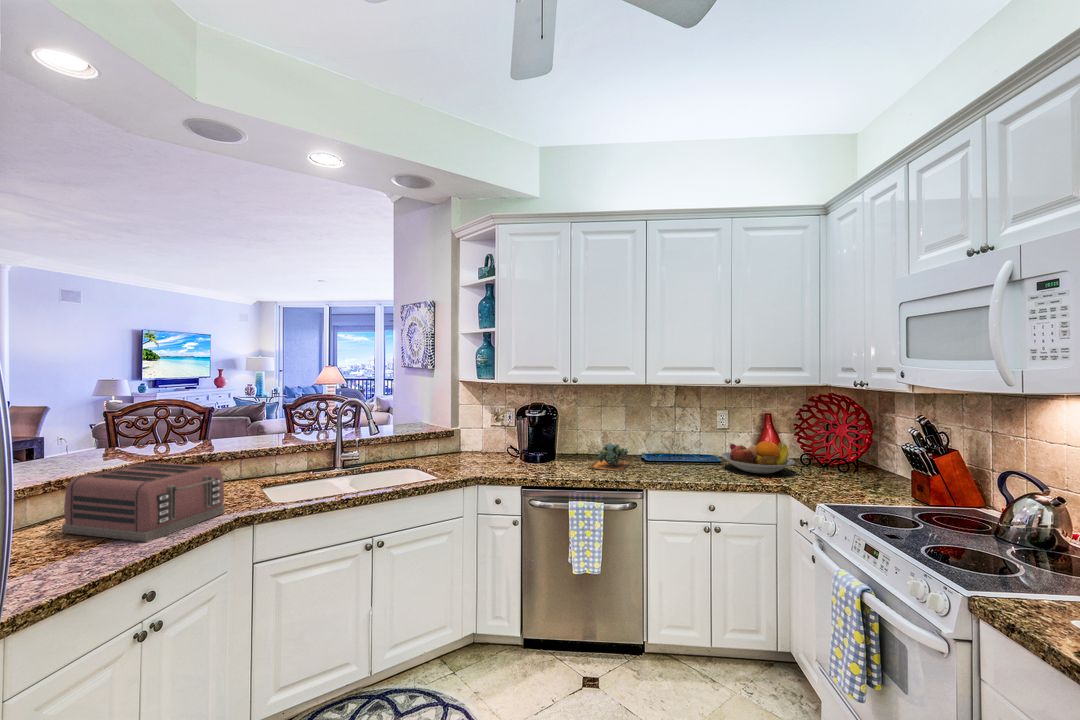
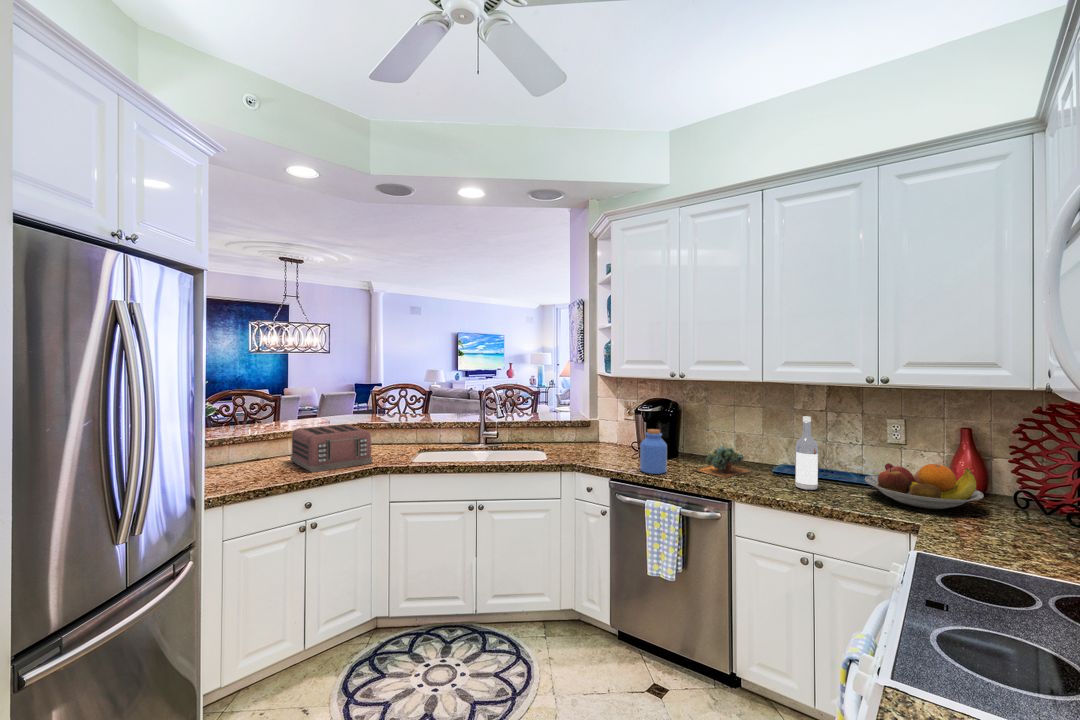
wine bottle: none [677,411,694,472] -> present [795,416,818,490]
jar: none [549,432,575,476] -> present [640,429,667,474]

